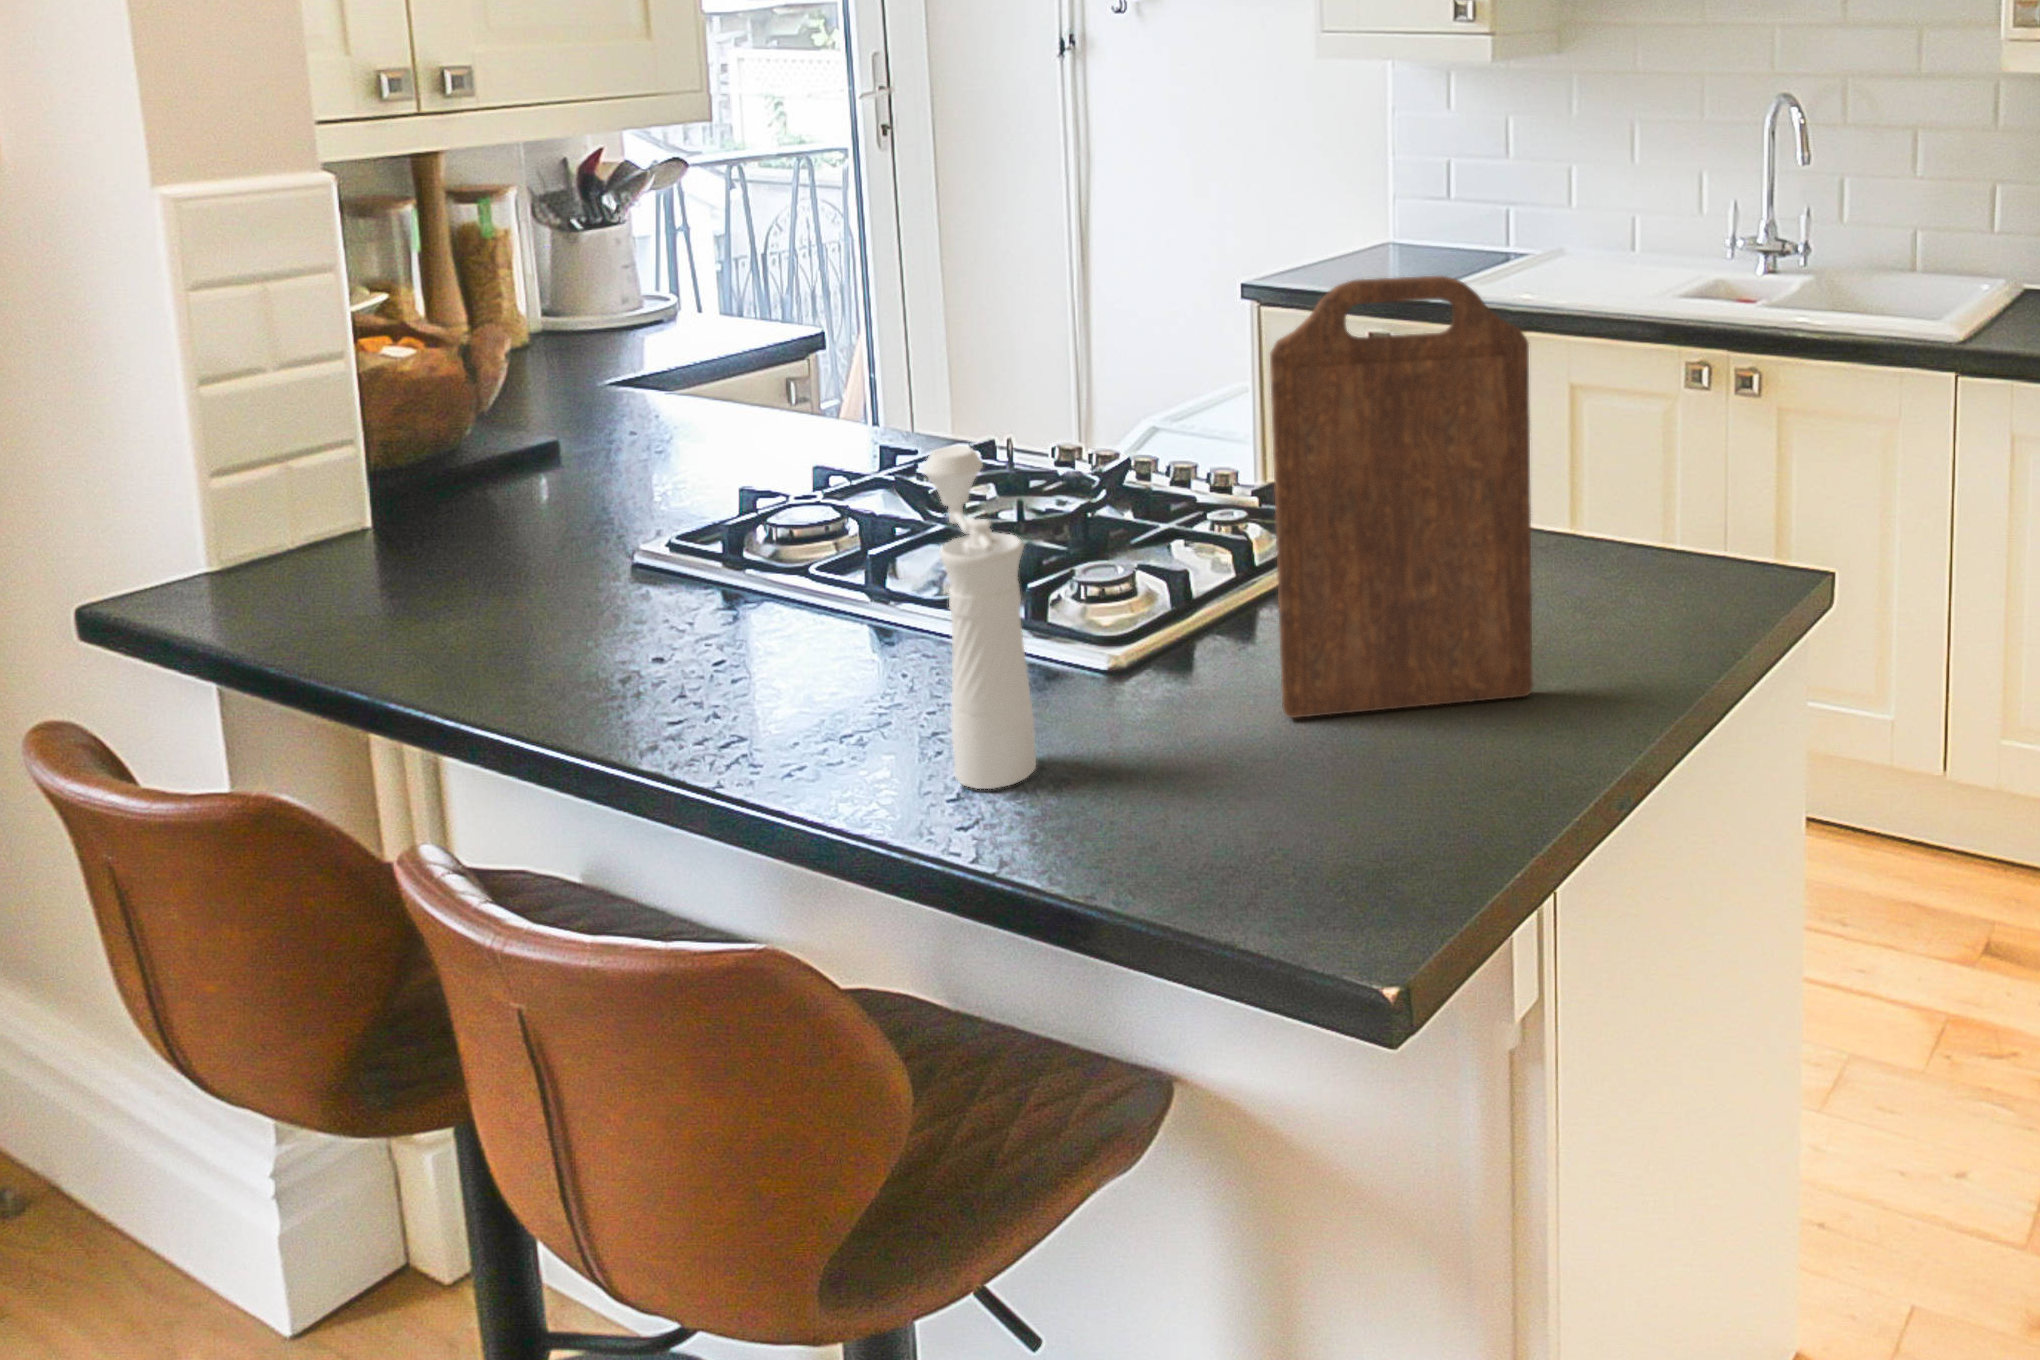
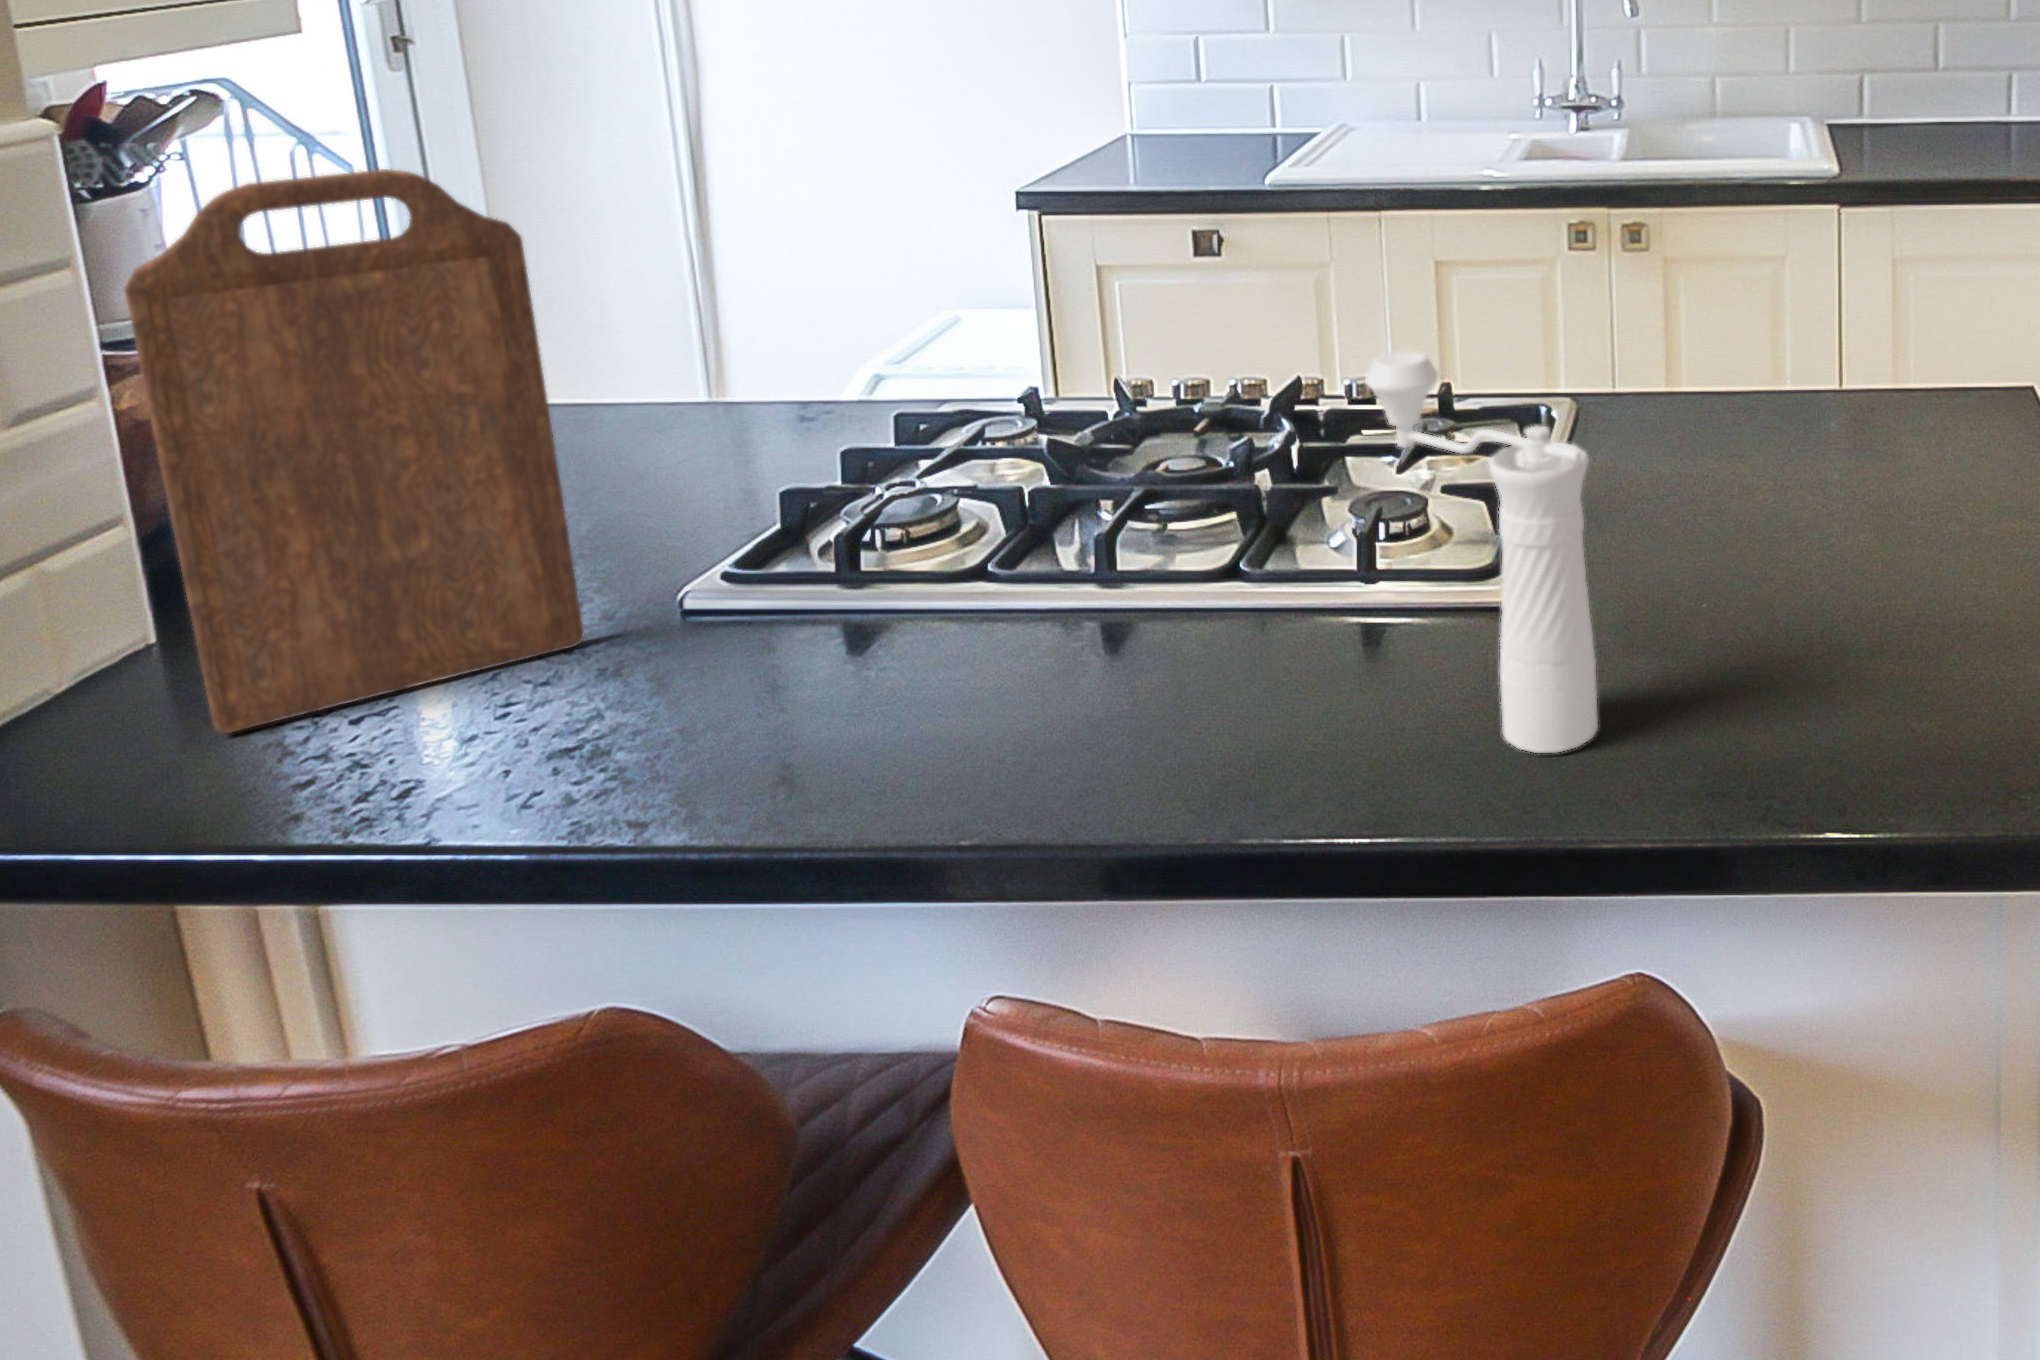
cutting board: present [1270,276,1533,718] -> present [125,169,584,733]

